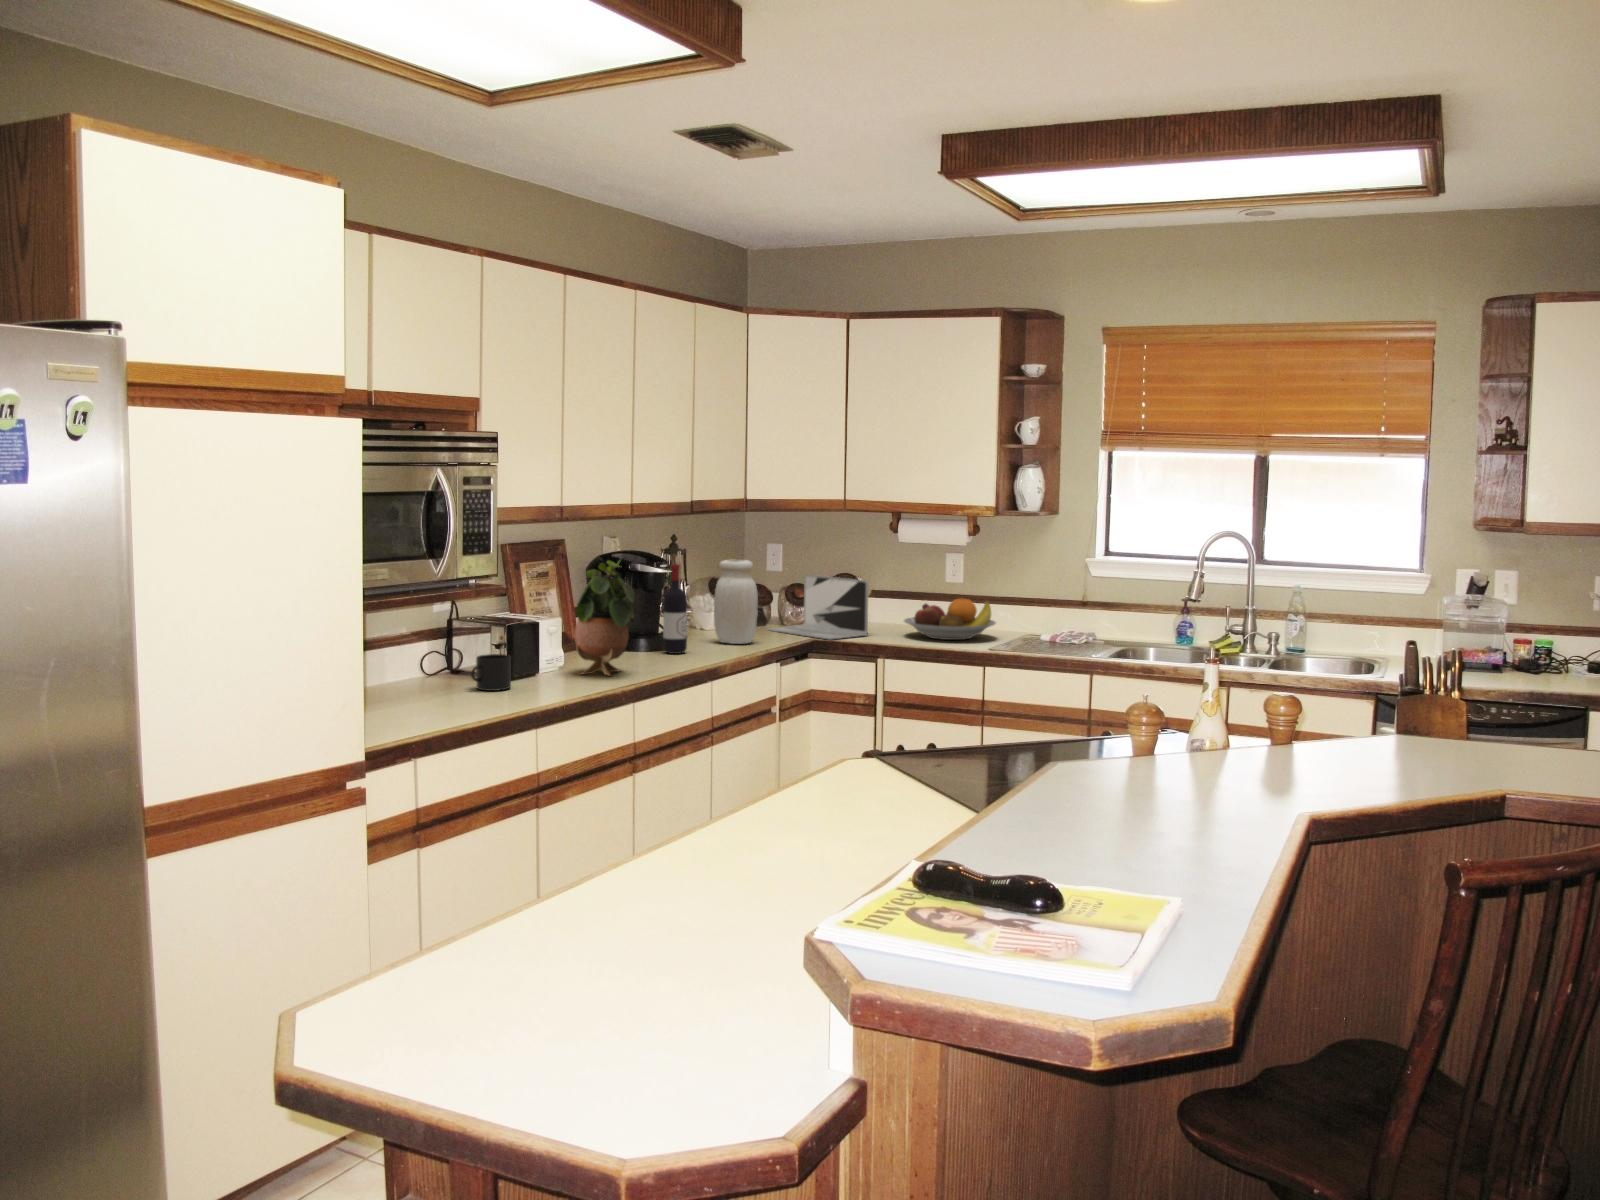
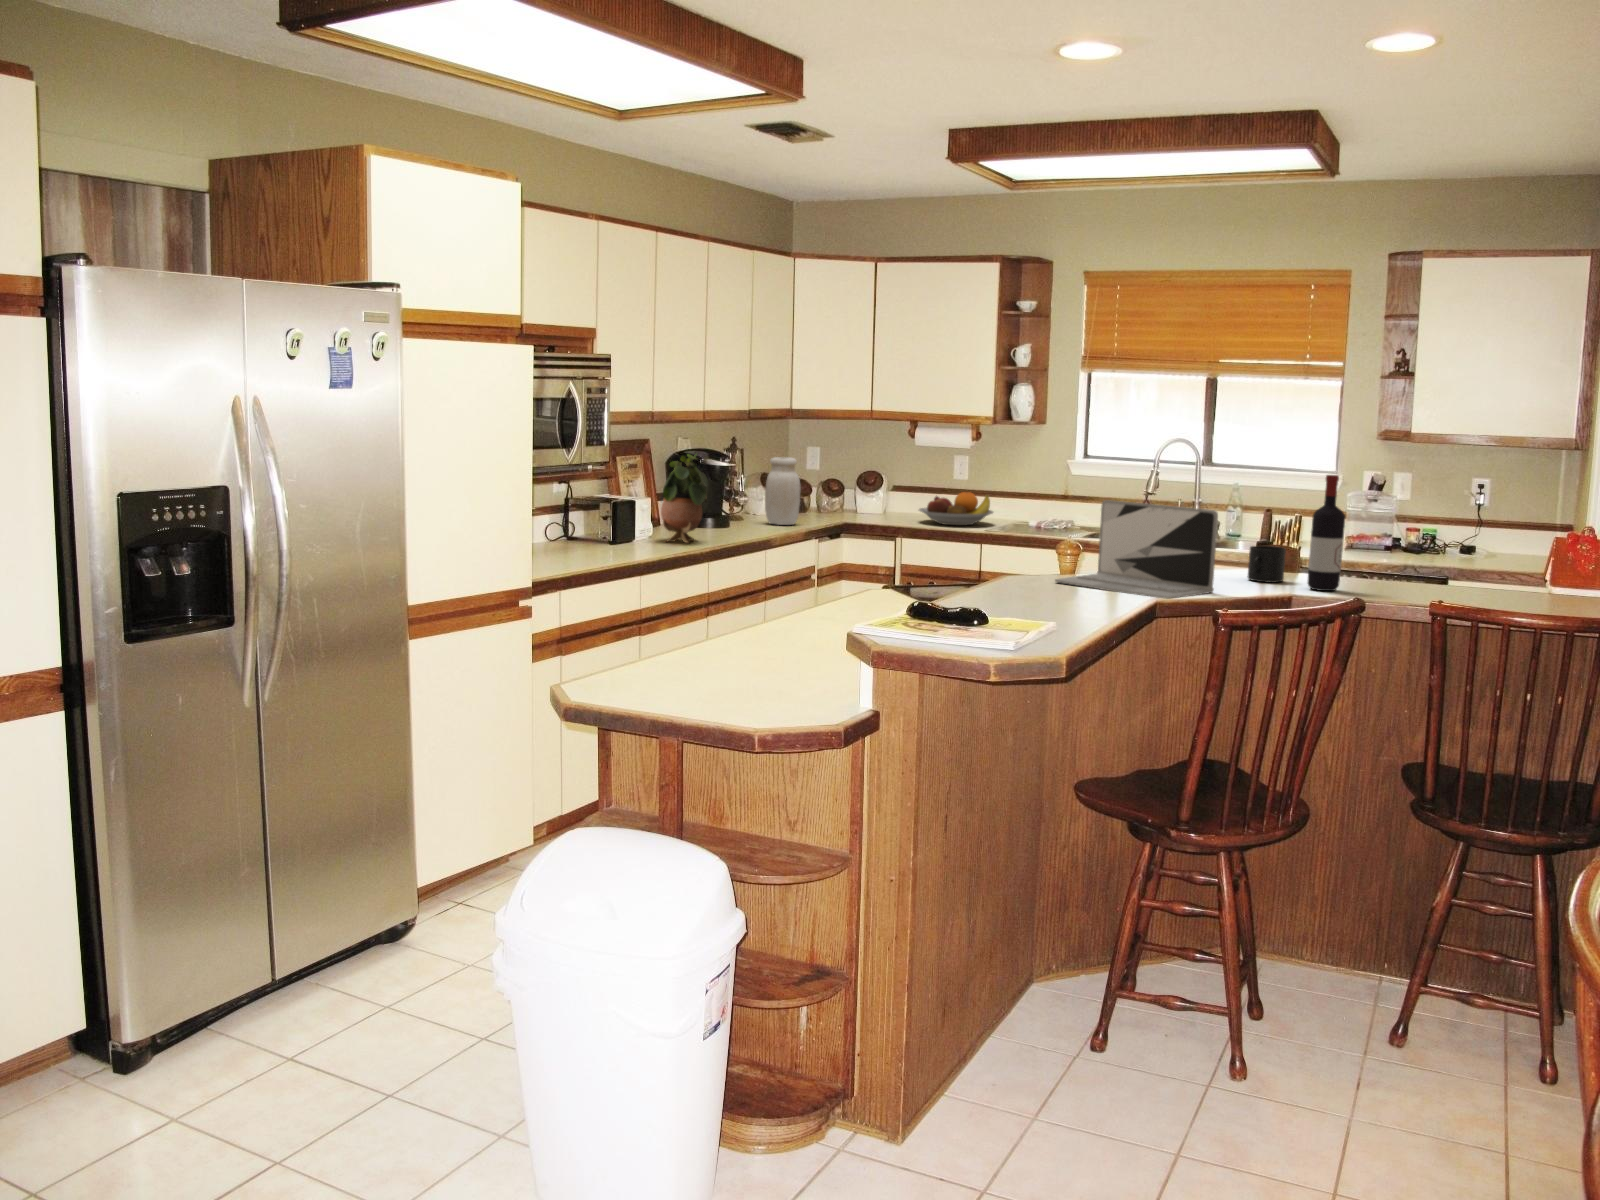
wine bottle: present [663,564,687,654] -> present [1308,475,1345,591]
laptop: present [769,575,868,639] -> present [1055,500,1218,599]
mug: present [471,654,511,691] -> present [1248,546,1286,583]

